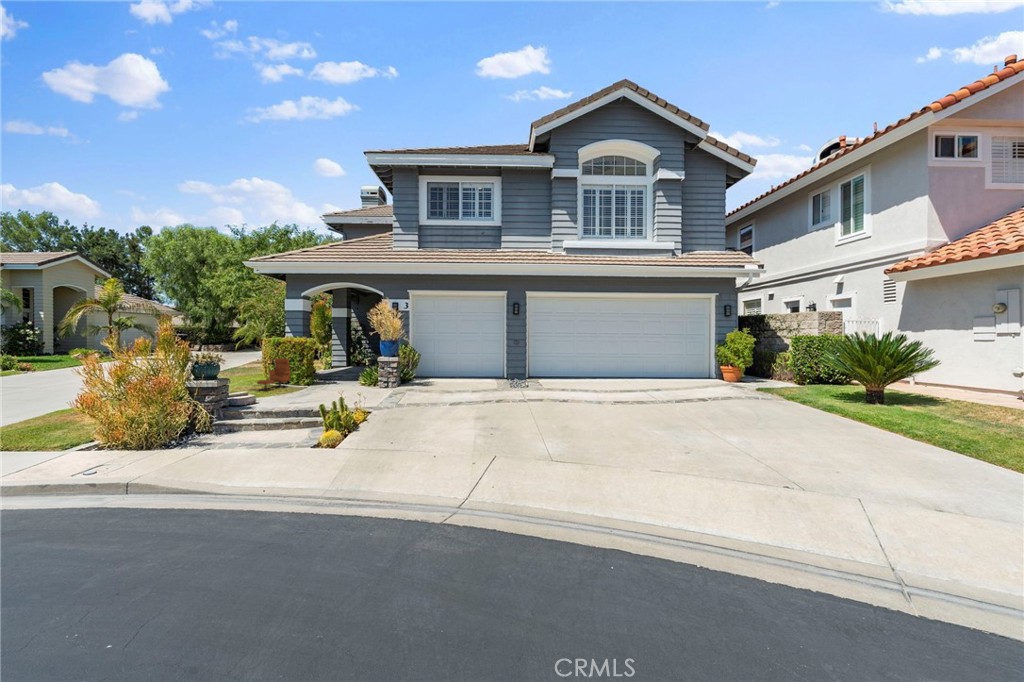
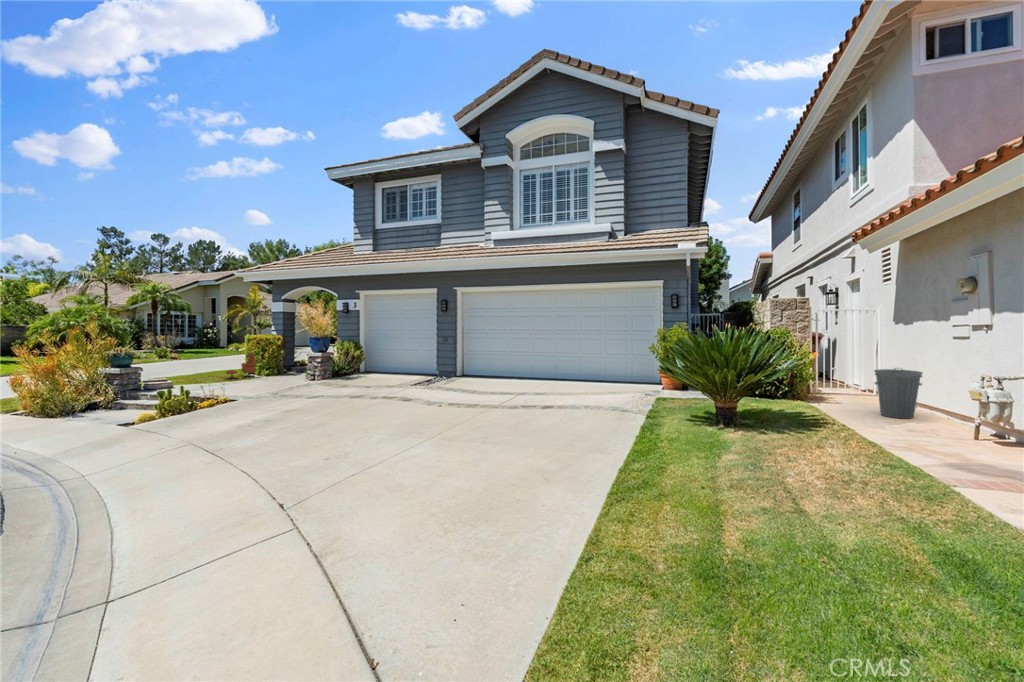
trash can: none [926,362,960,395] -> present [874,368,923,419]

